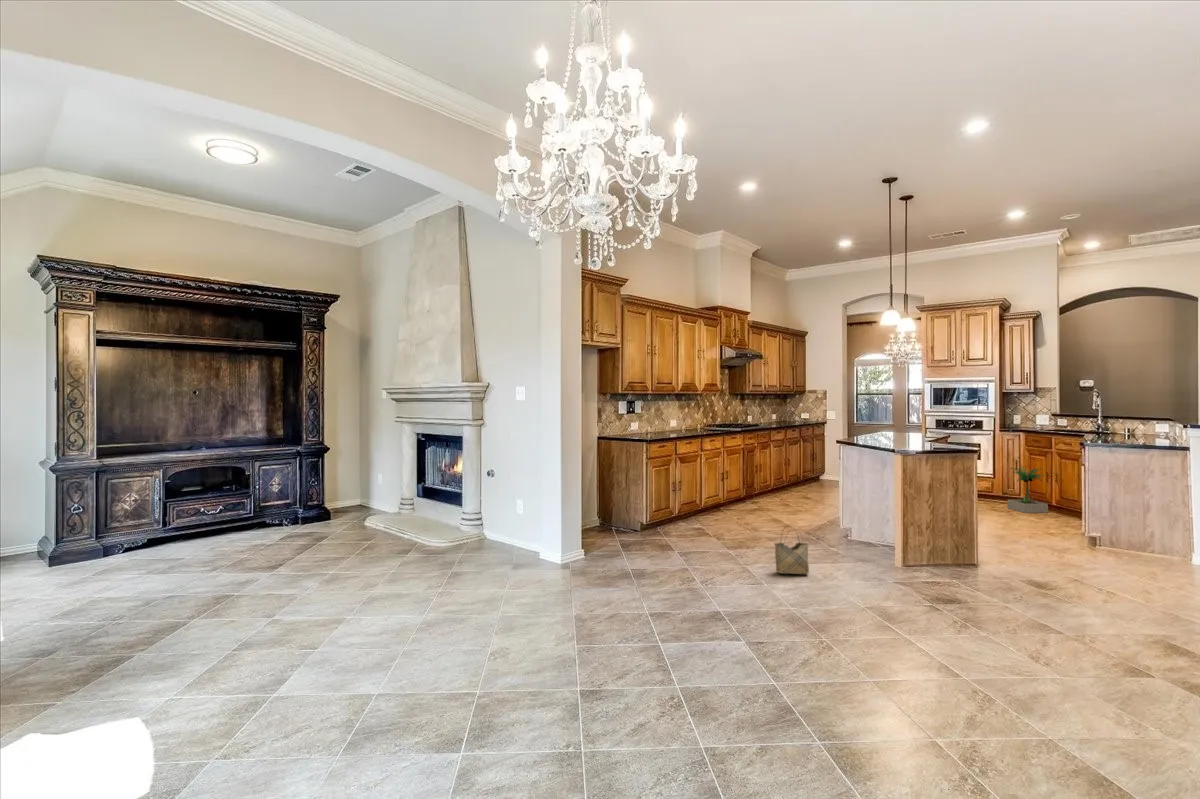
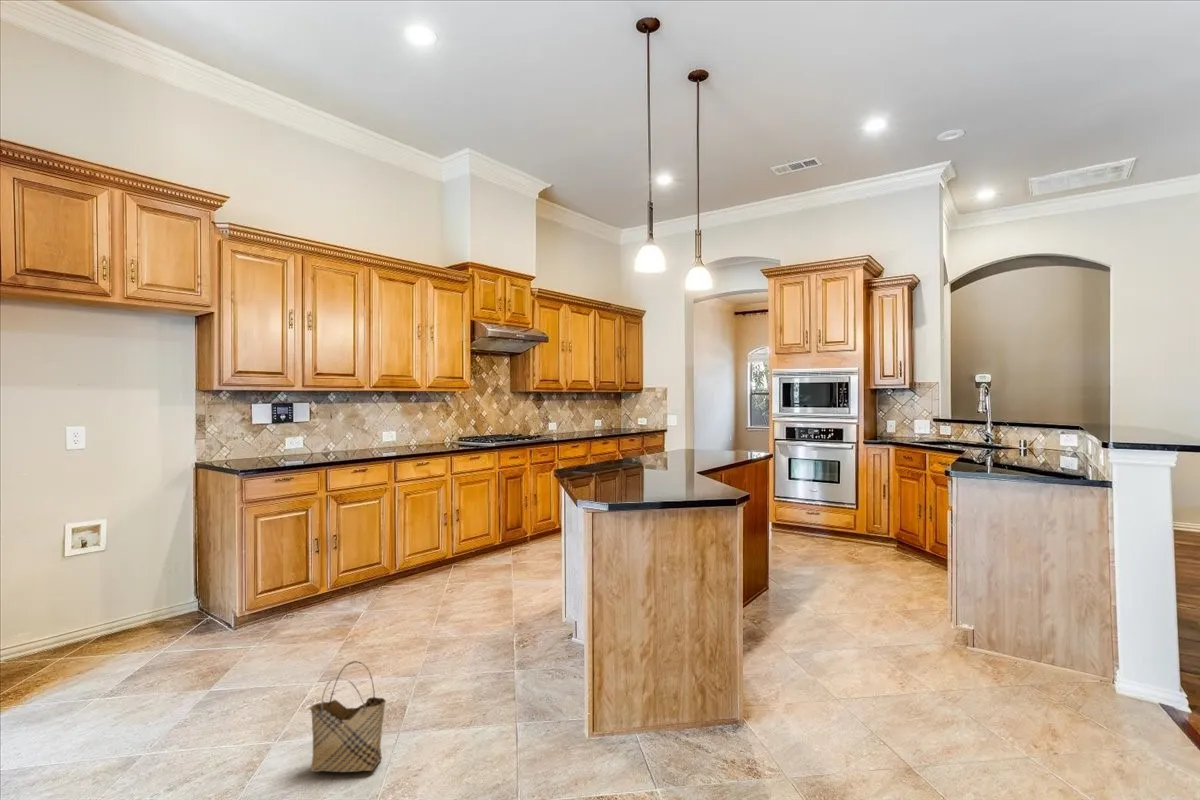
potted plant: present [1007,466,1048,513] -> none [864,494,922,565]

